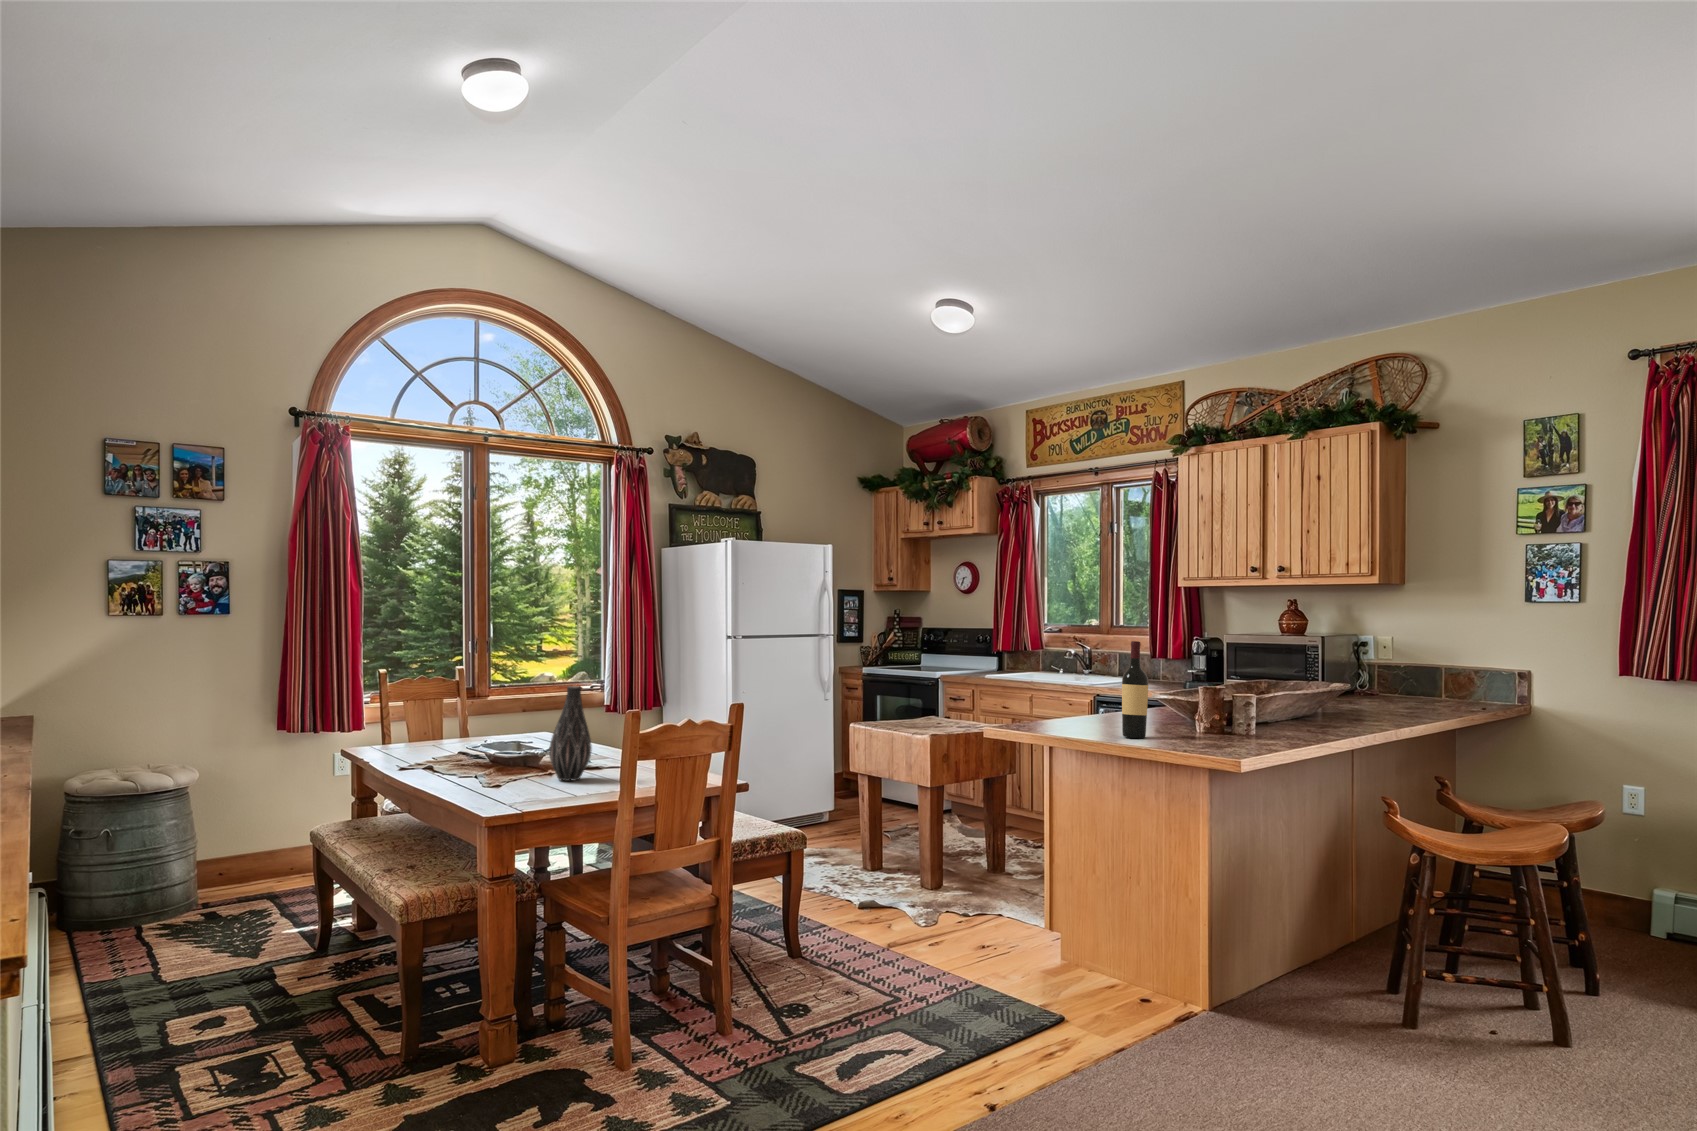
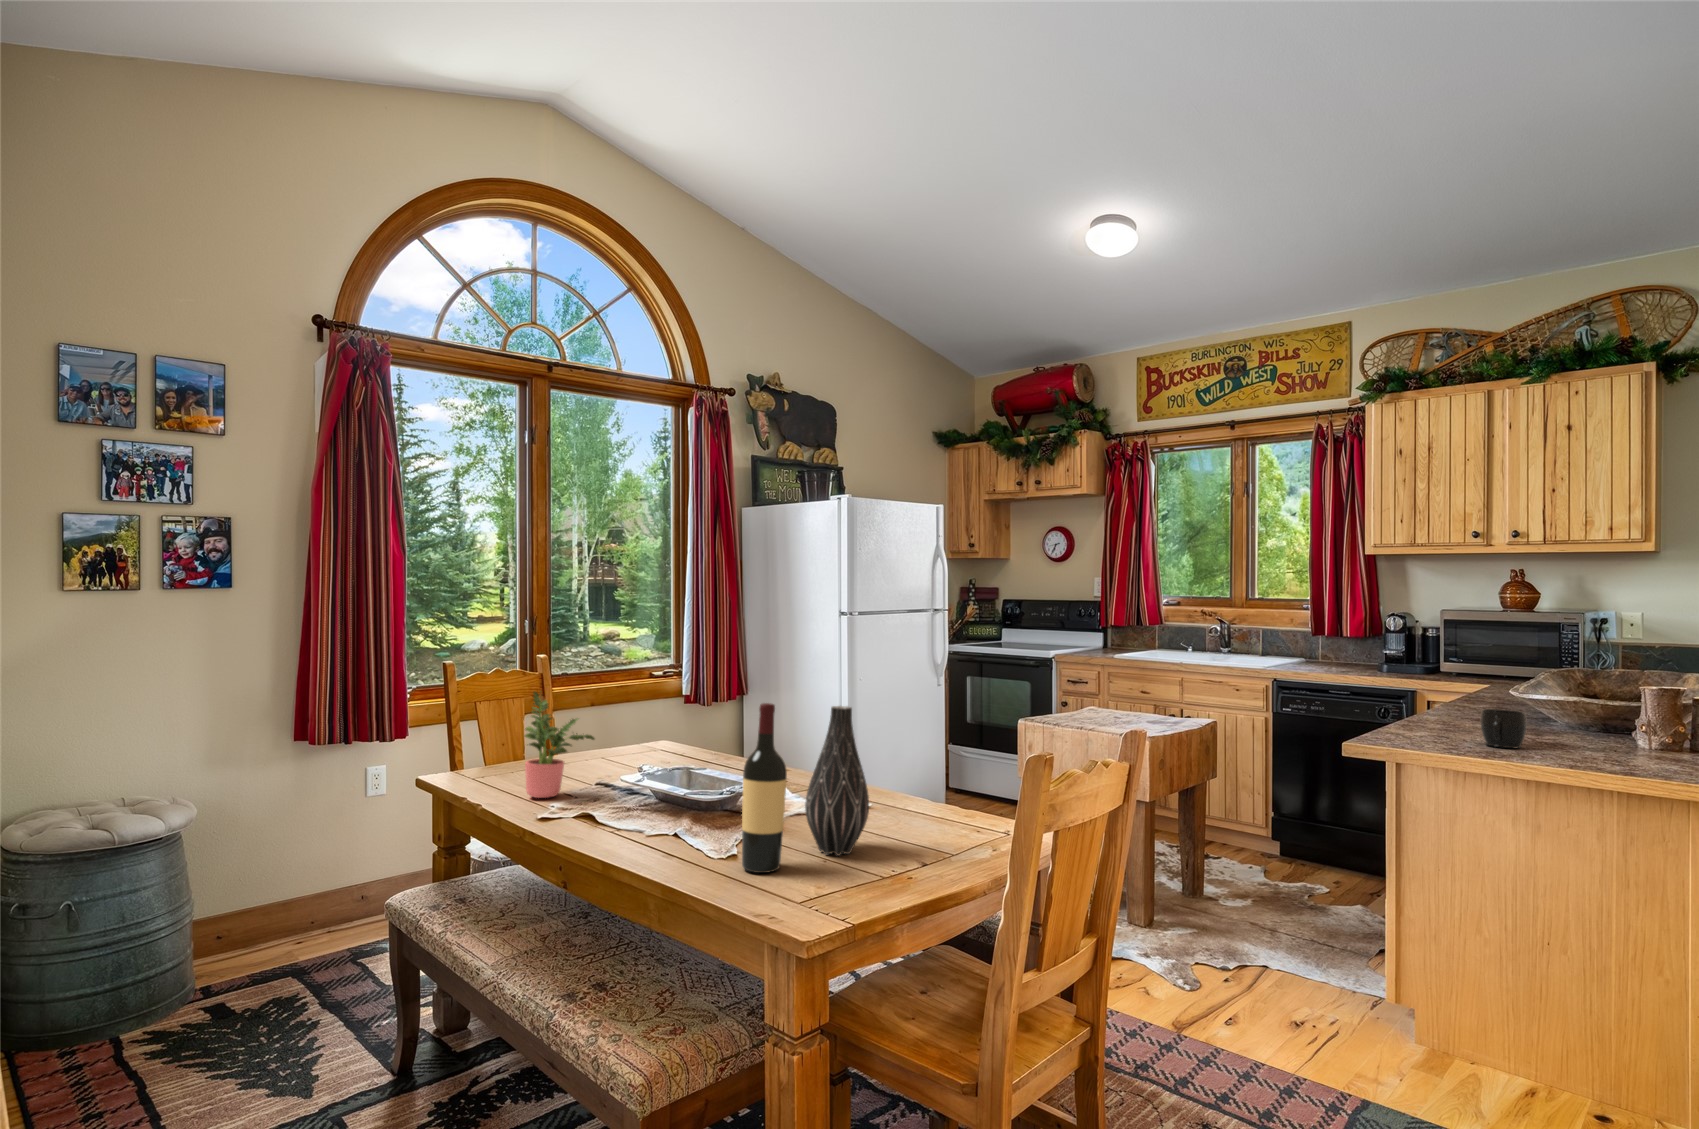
wine bottle: present [1122,641,1148,738] -> present [742,703,787,873]
potted plant: none [401,683,455,756] -> present [525,692,595,798]
mug: none [1085,702,1114,730] -> present [1481,709,1527,748]

